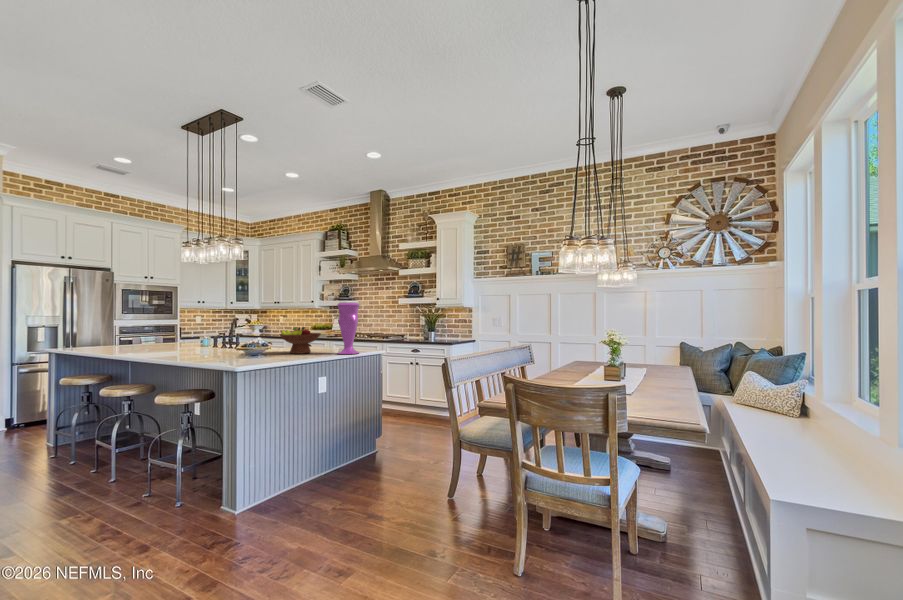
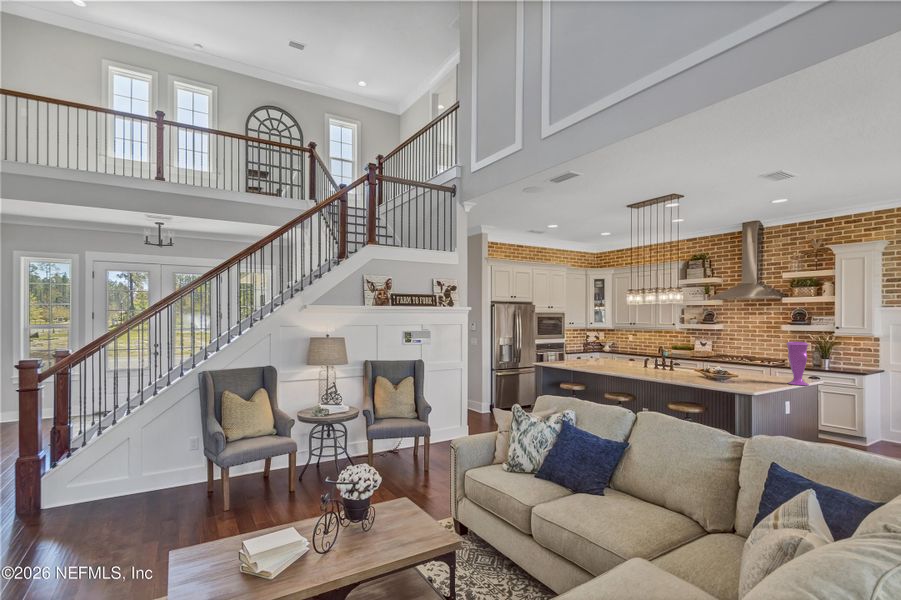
fruit bowl: present [279,327,321,354] -> none [730,360,768,382]

